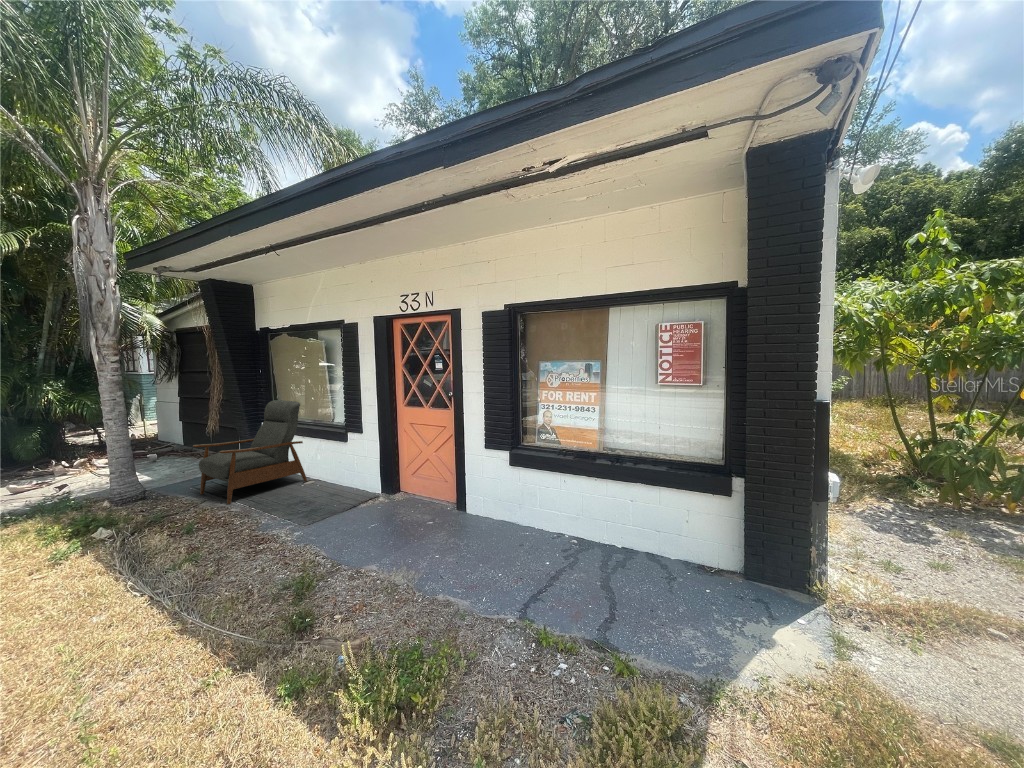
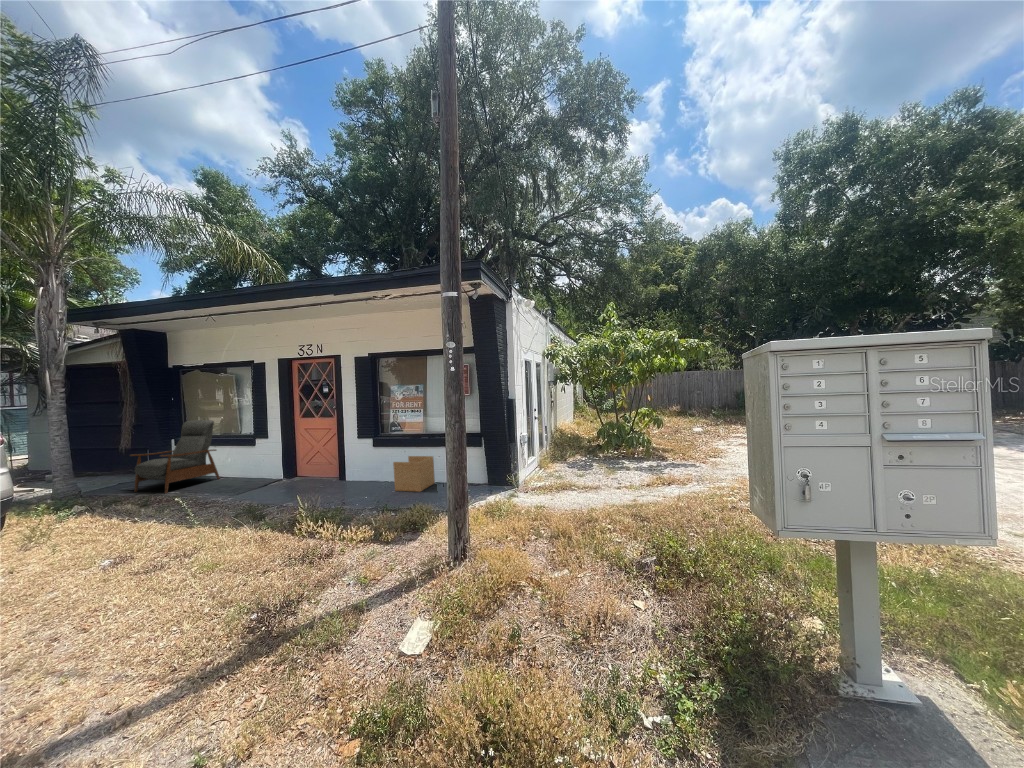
cardboard box: none [551,490,623,576] -> present [393,456,435,492]

